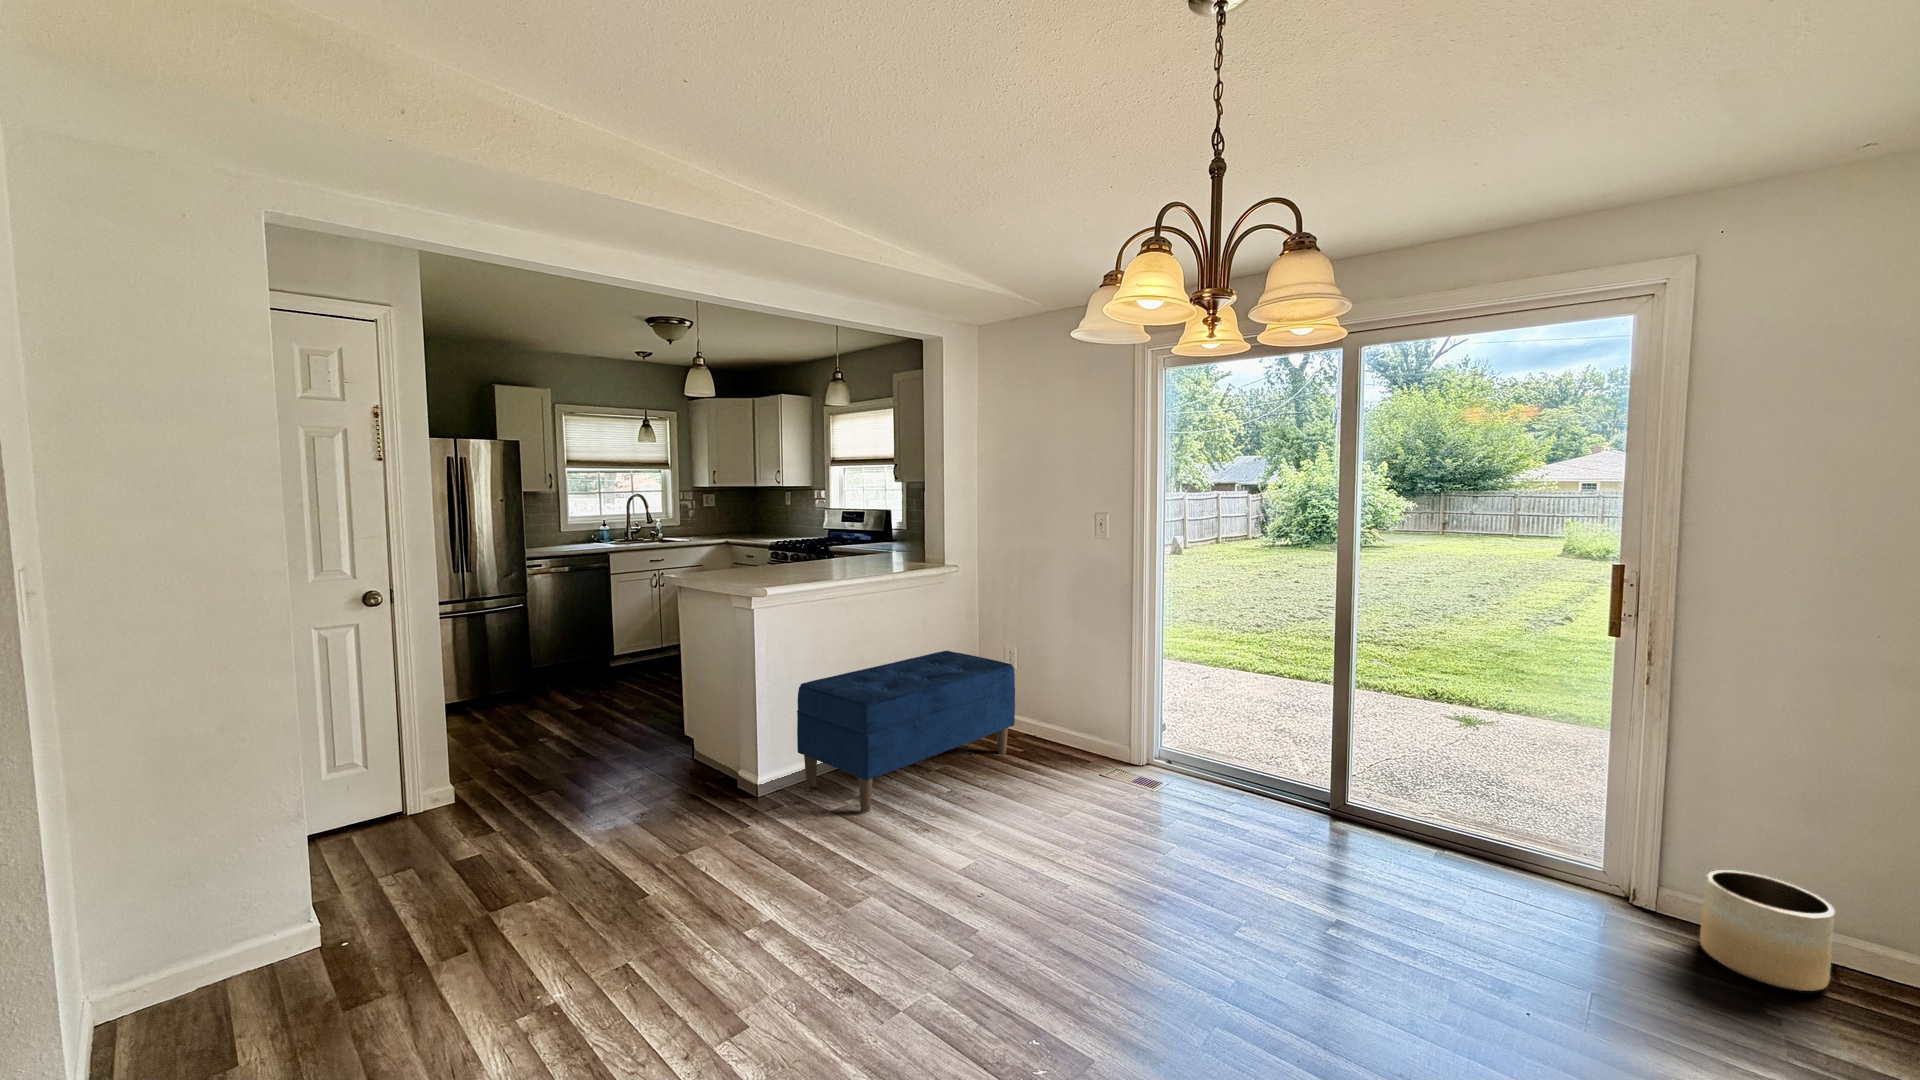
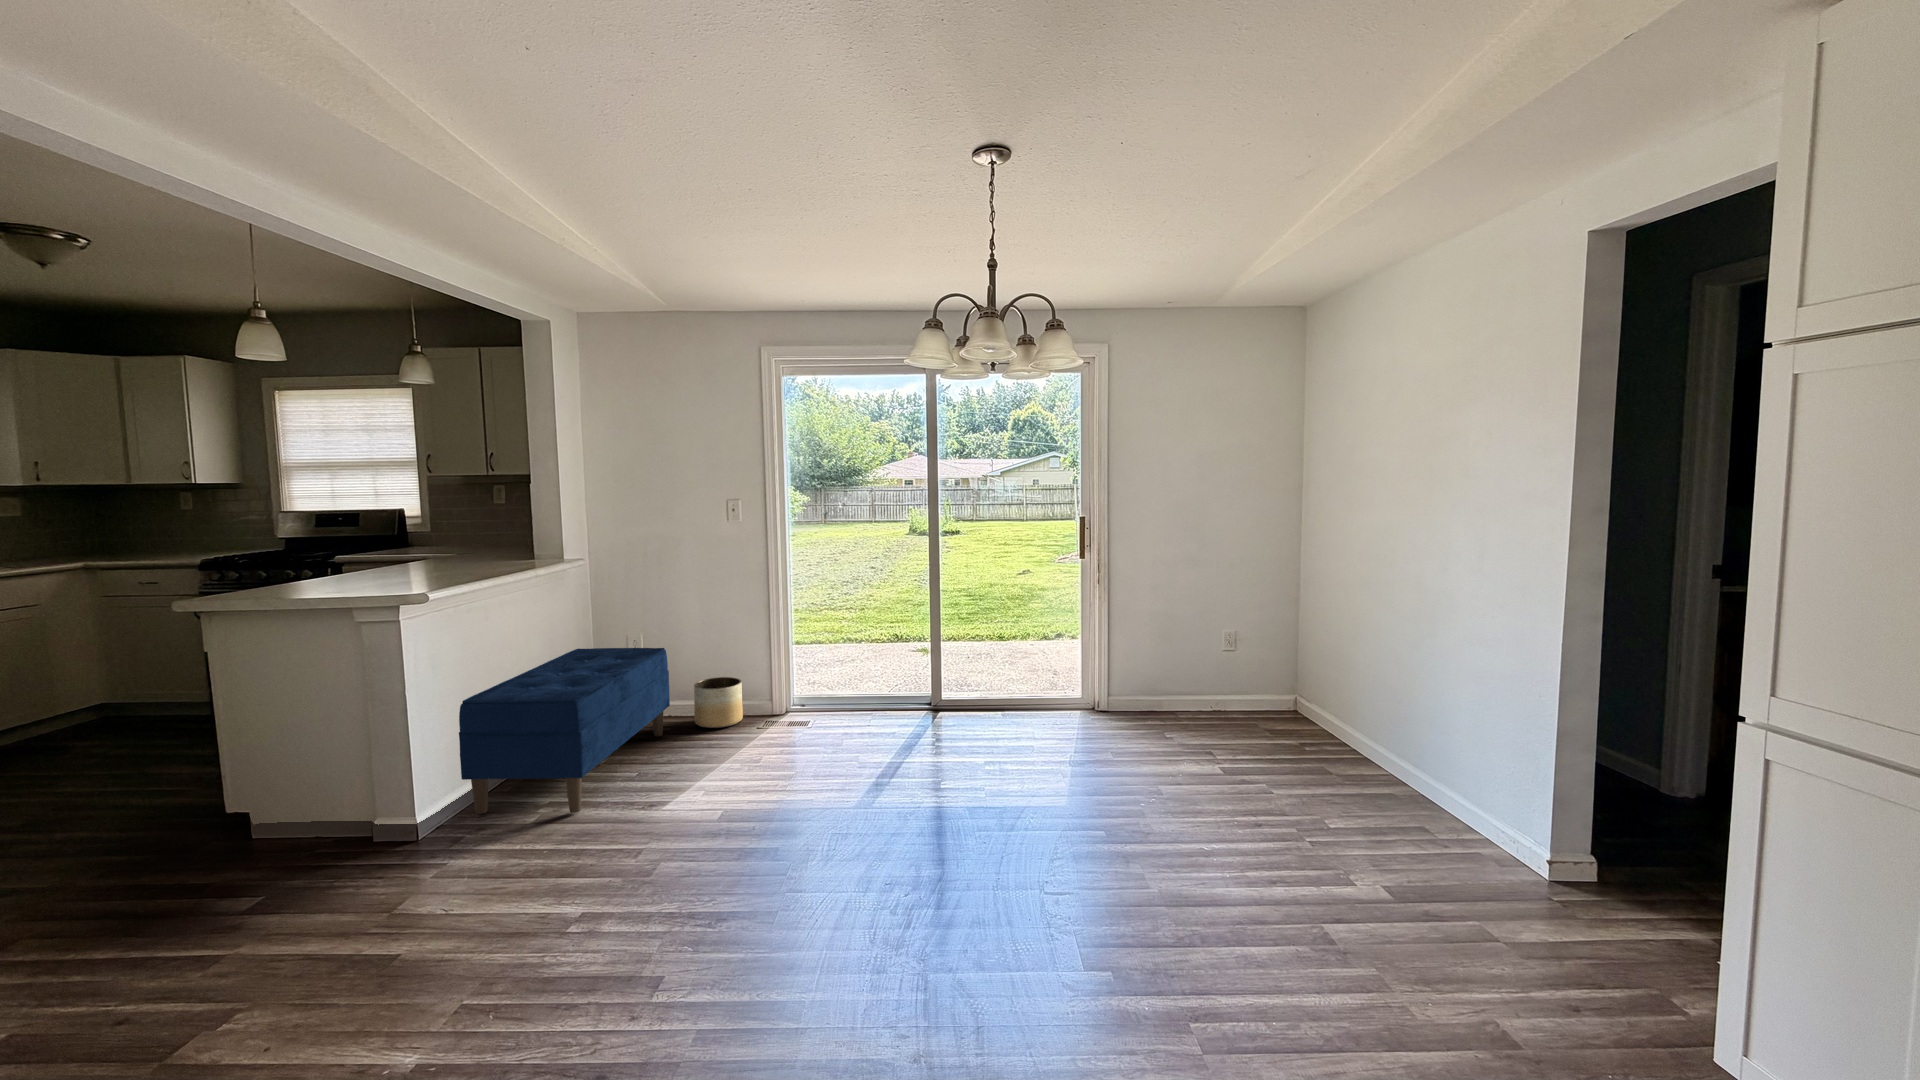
planter: present [1700,870,1834,991] -> present [694,677,743,728]

